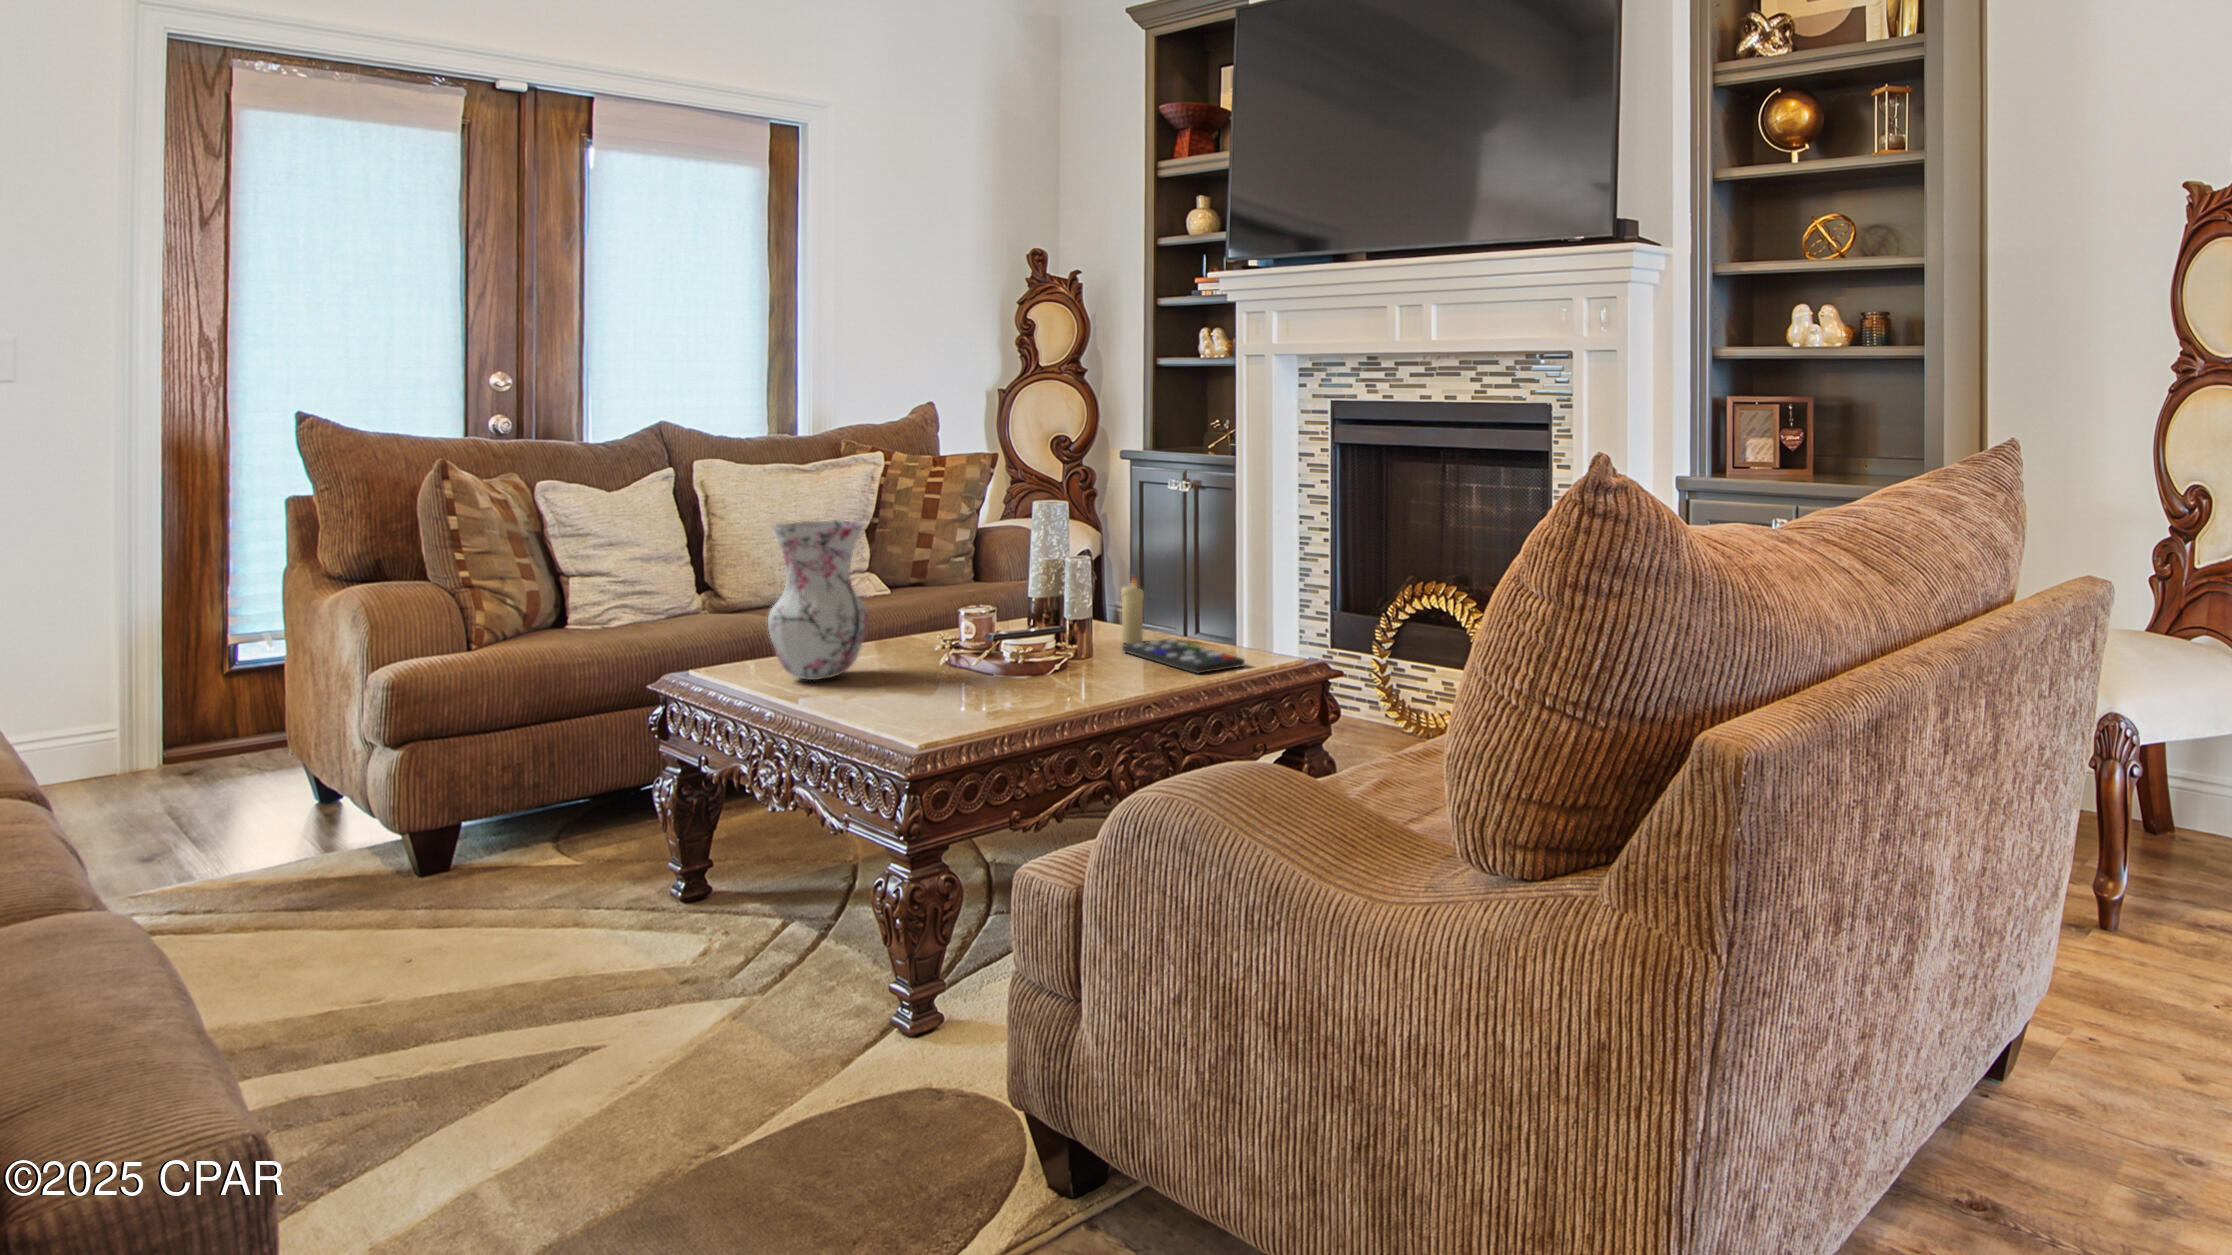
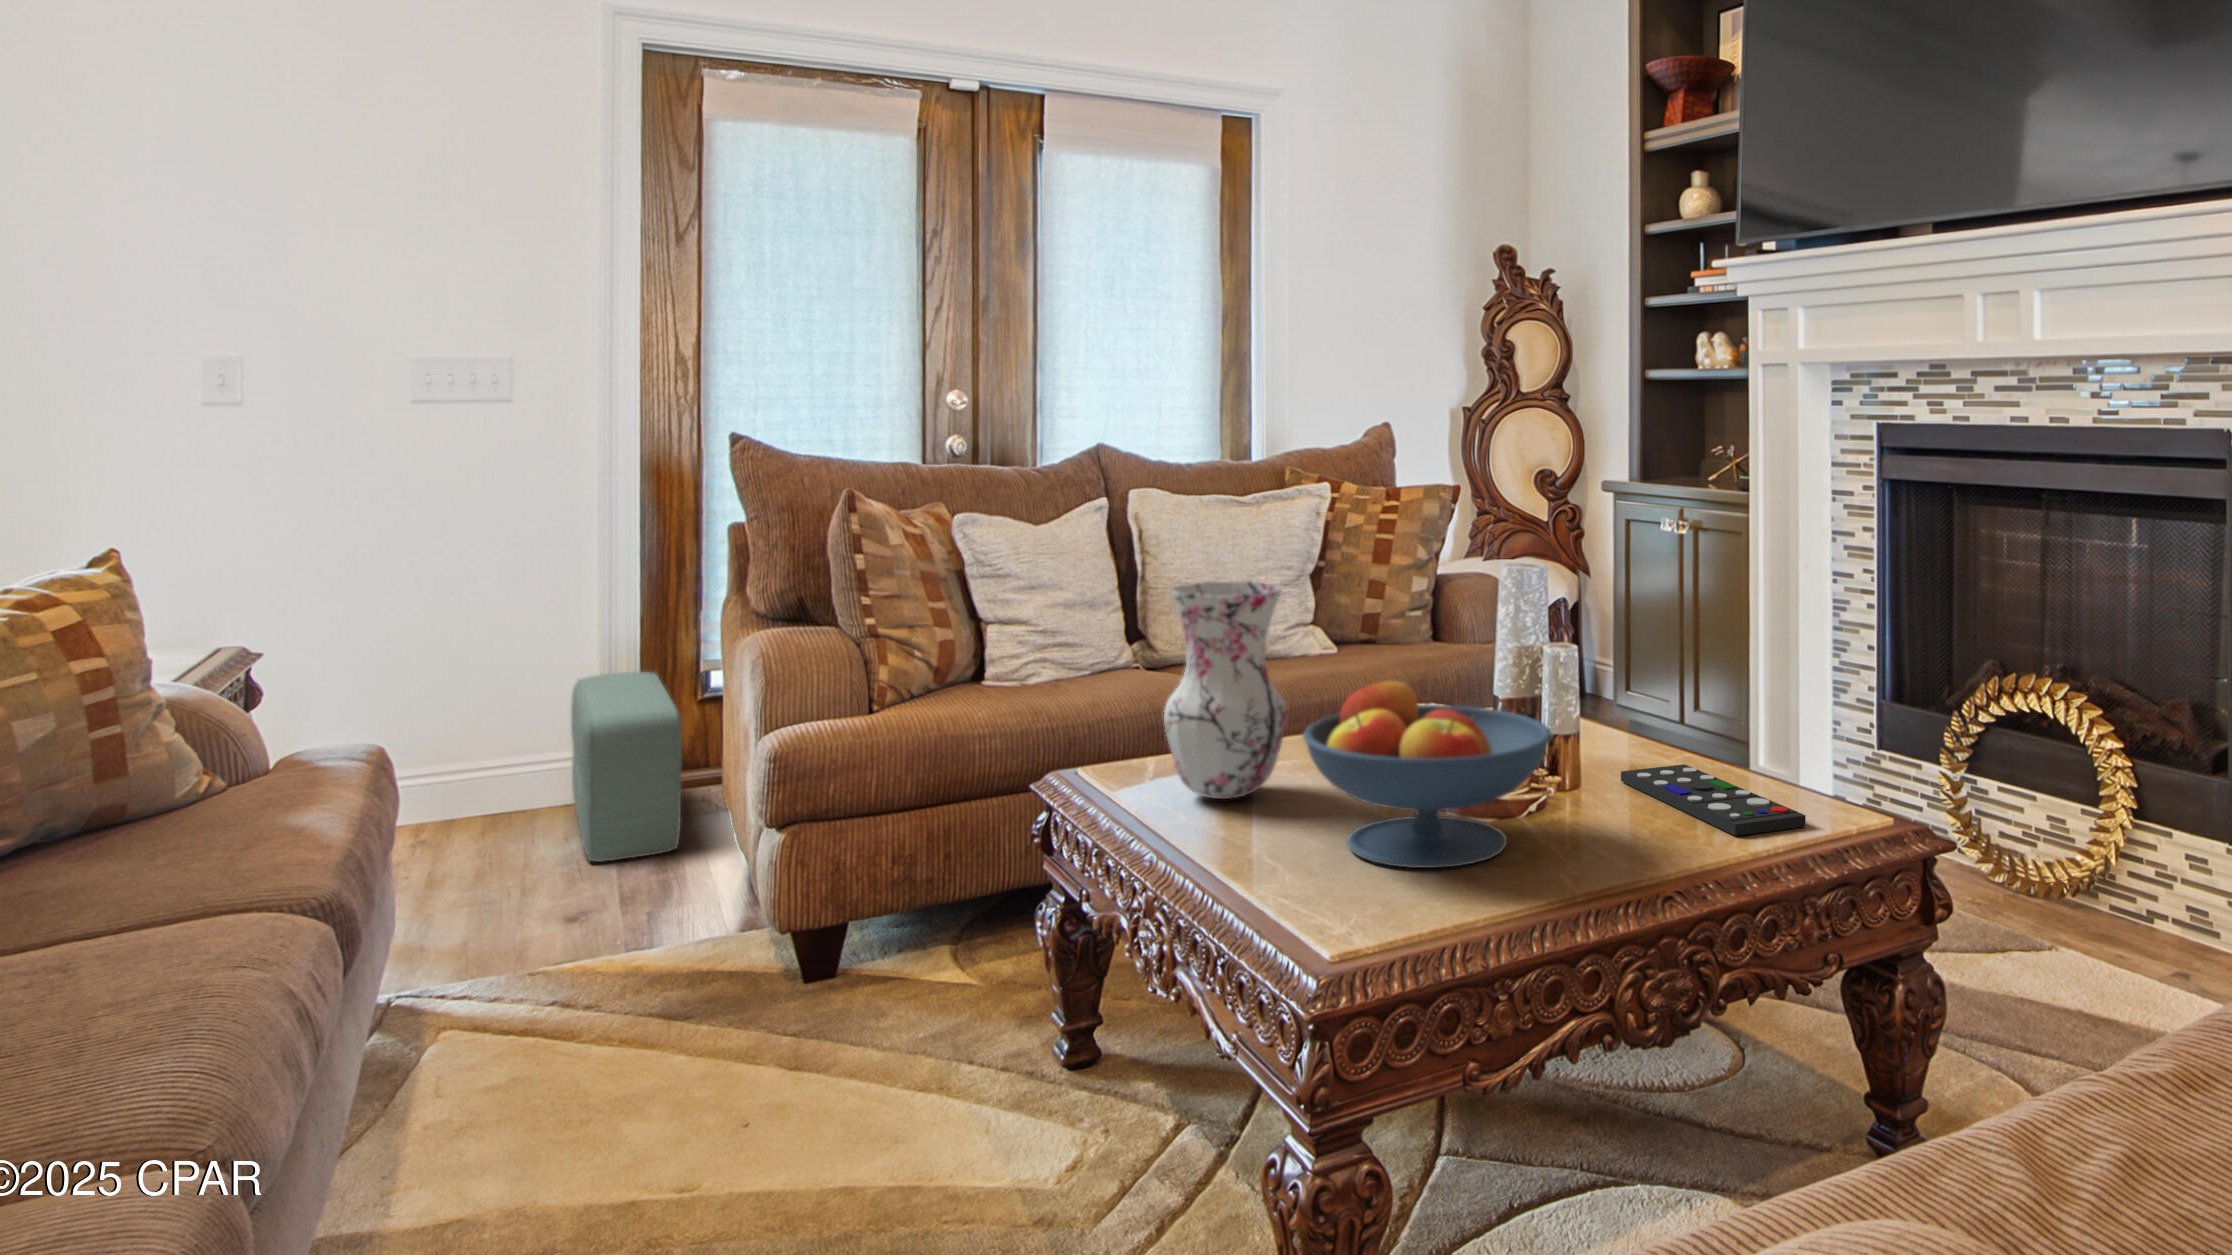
candle: present [1121,578,1144,644] -> none [1618,668,1649,767]
fruit bowl: none [886,581,1069,704] -> present [1303,679,1552,868]
pouf: none [81,645,232,818] -> present [571,672,682,862]

